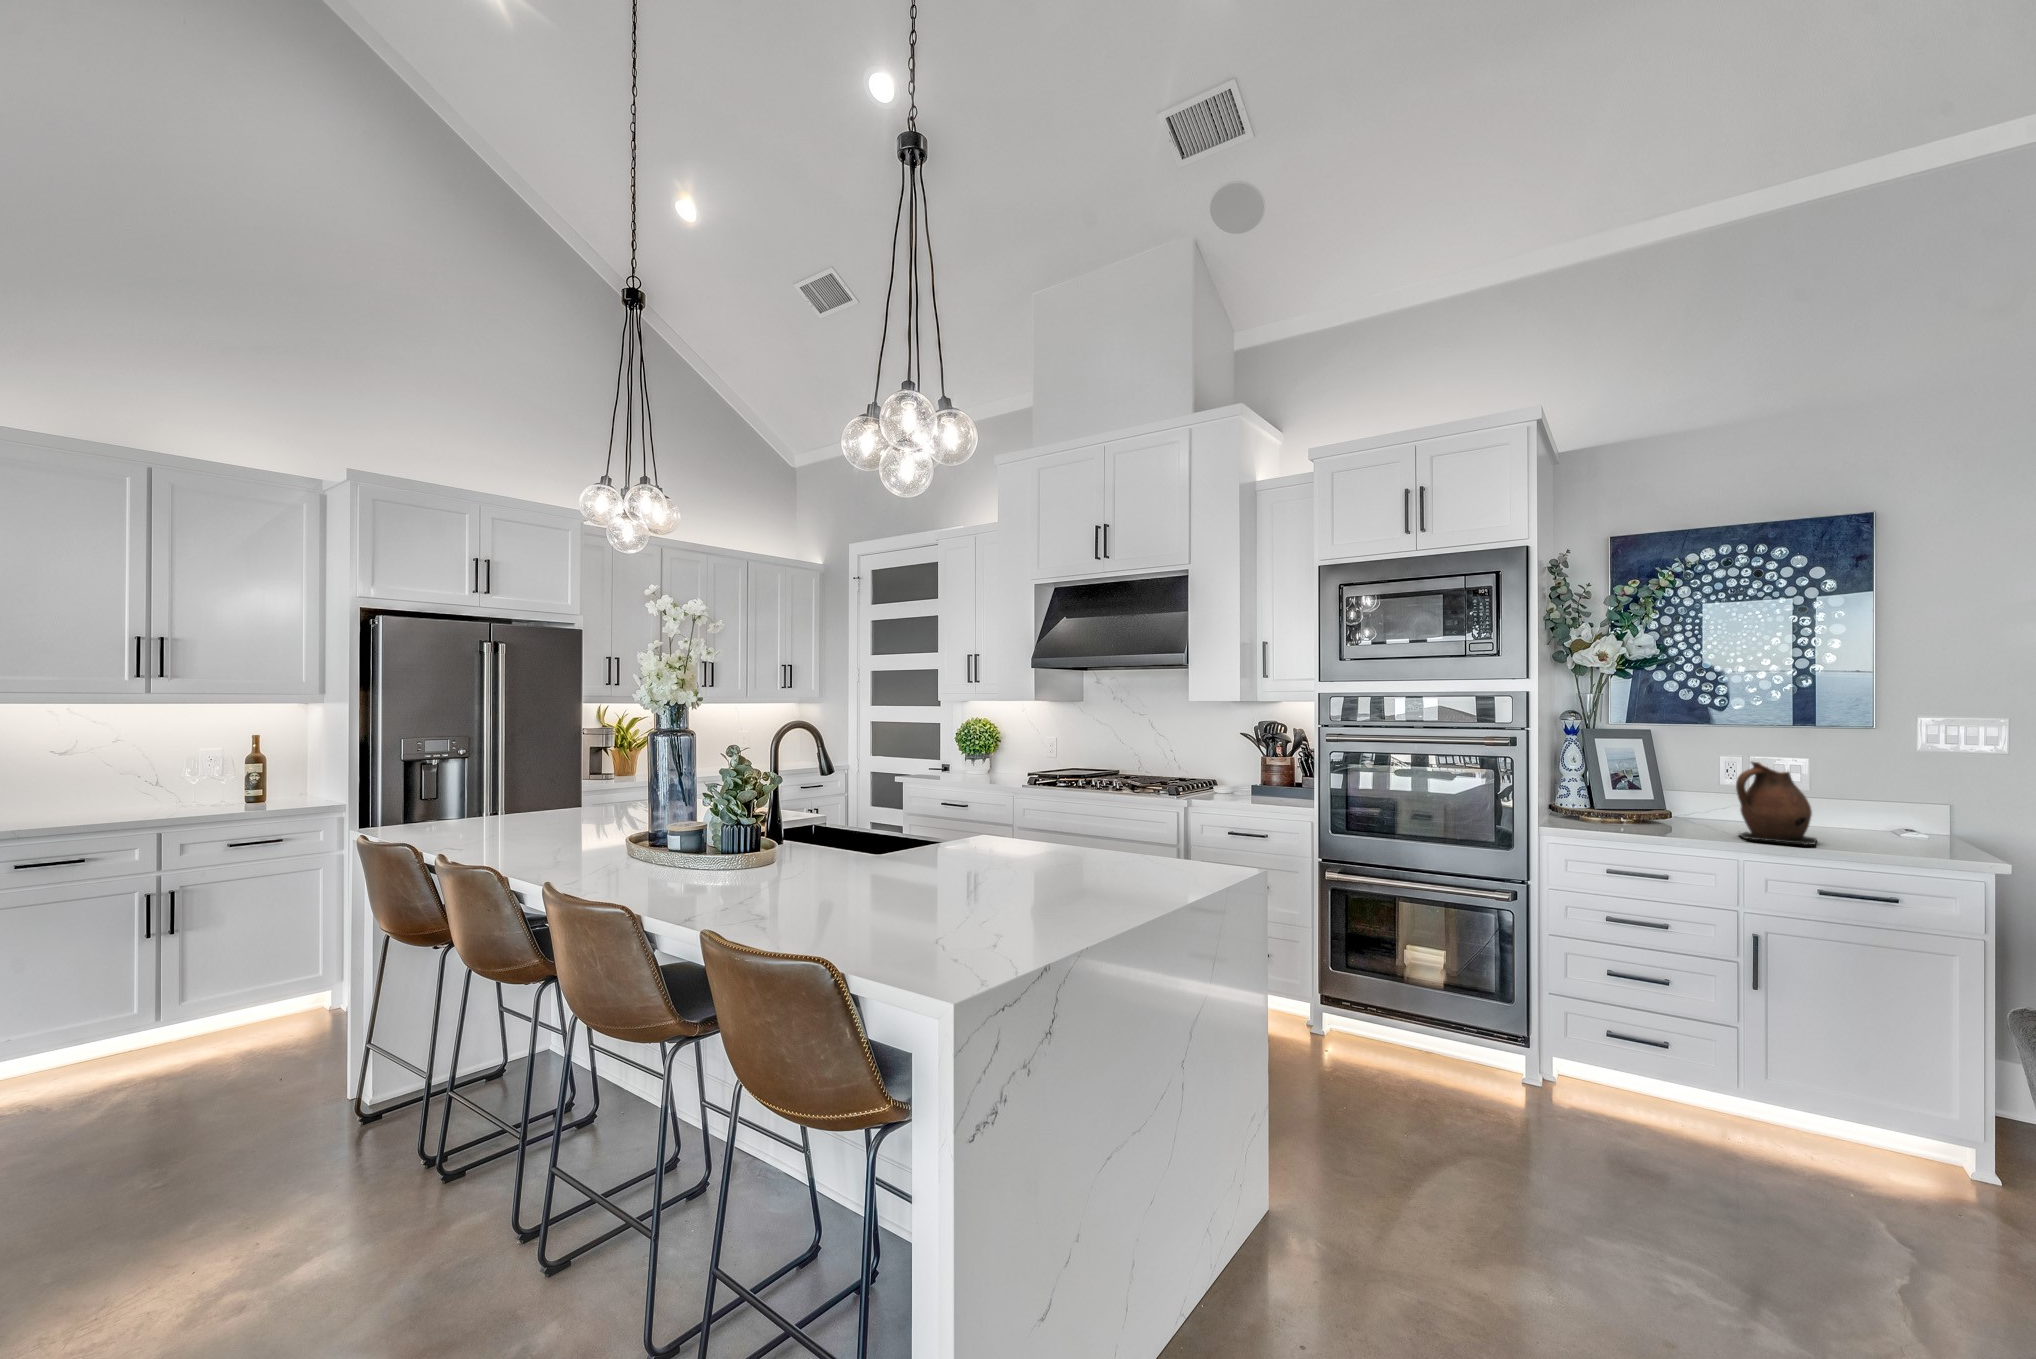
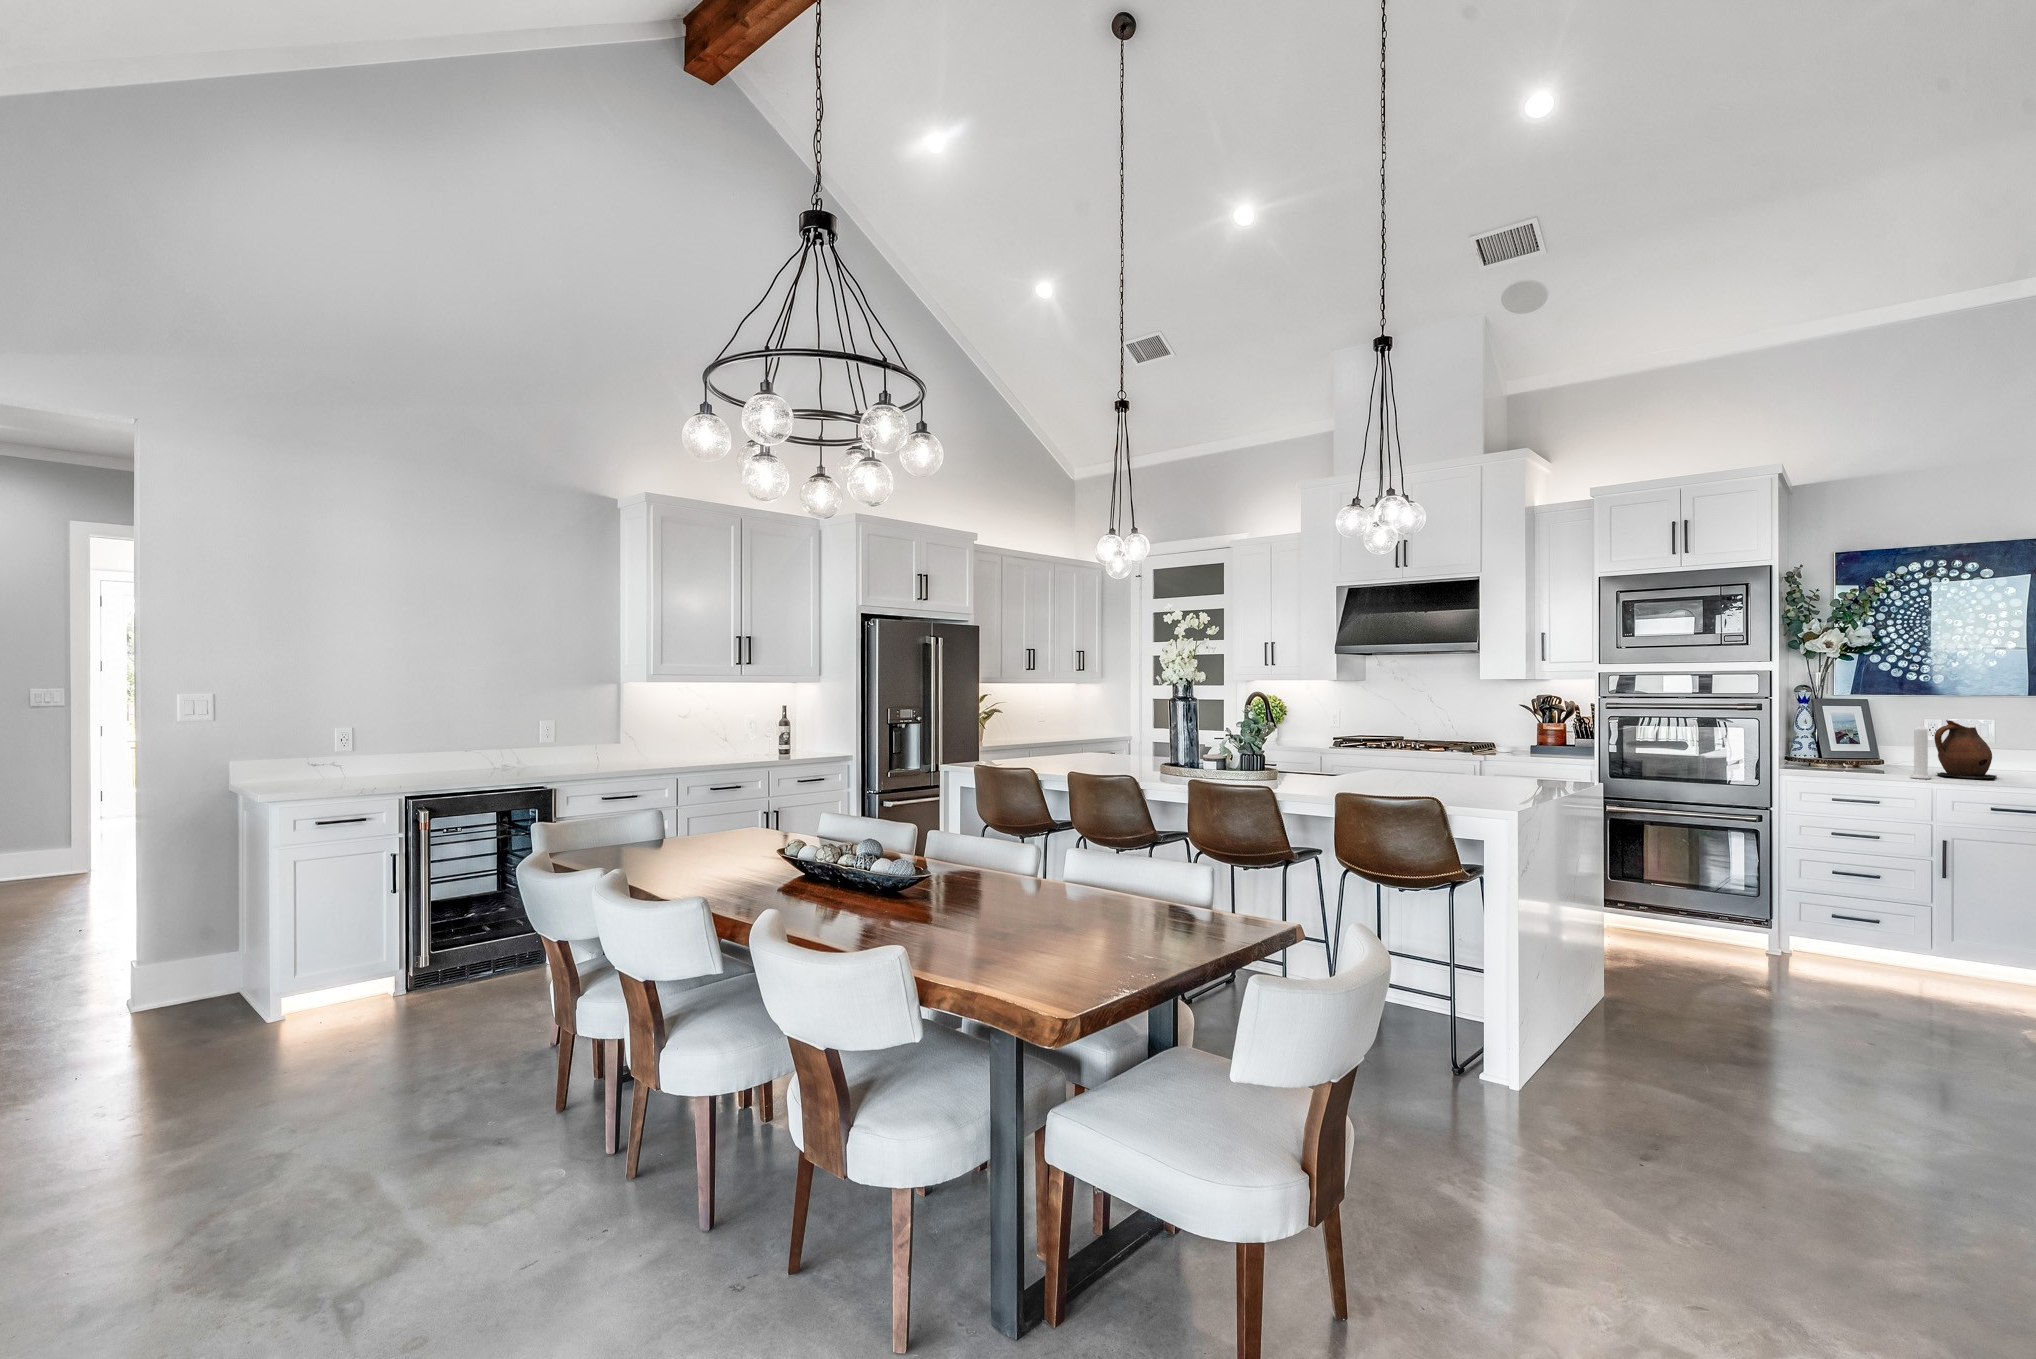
candle: none [1705,764,1733,845] -> present [1910,722,1931,779]

